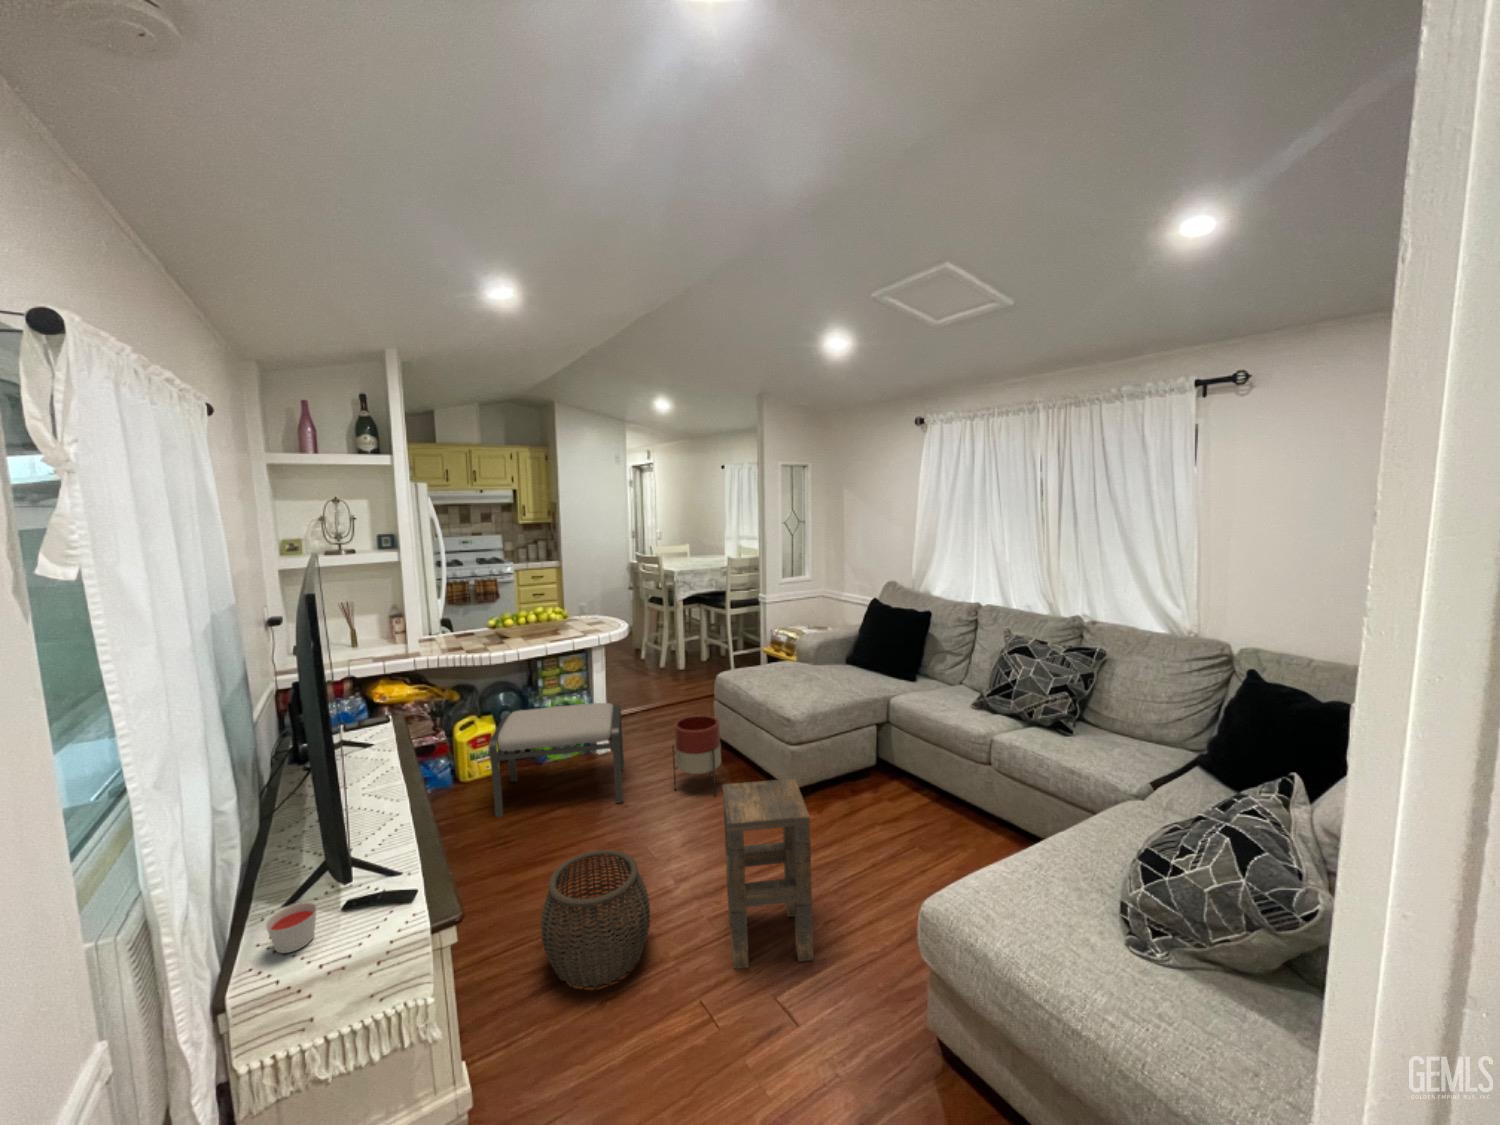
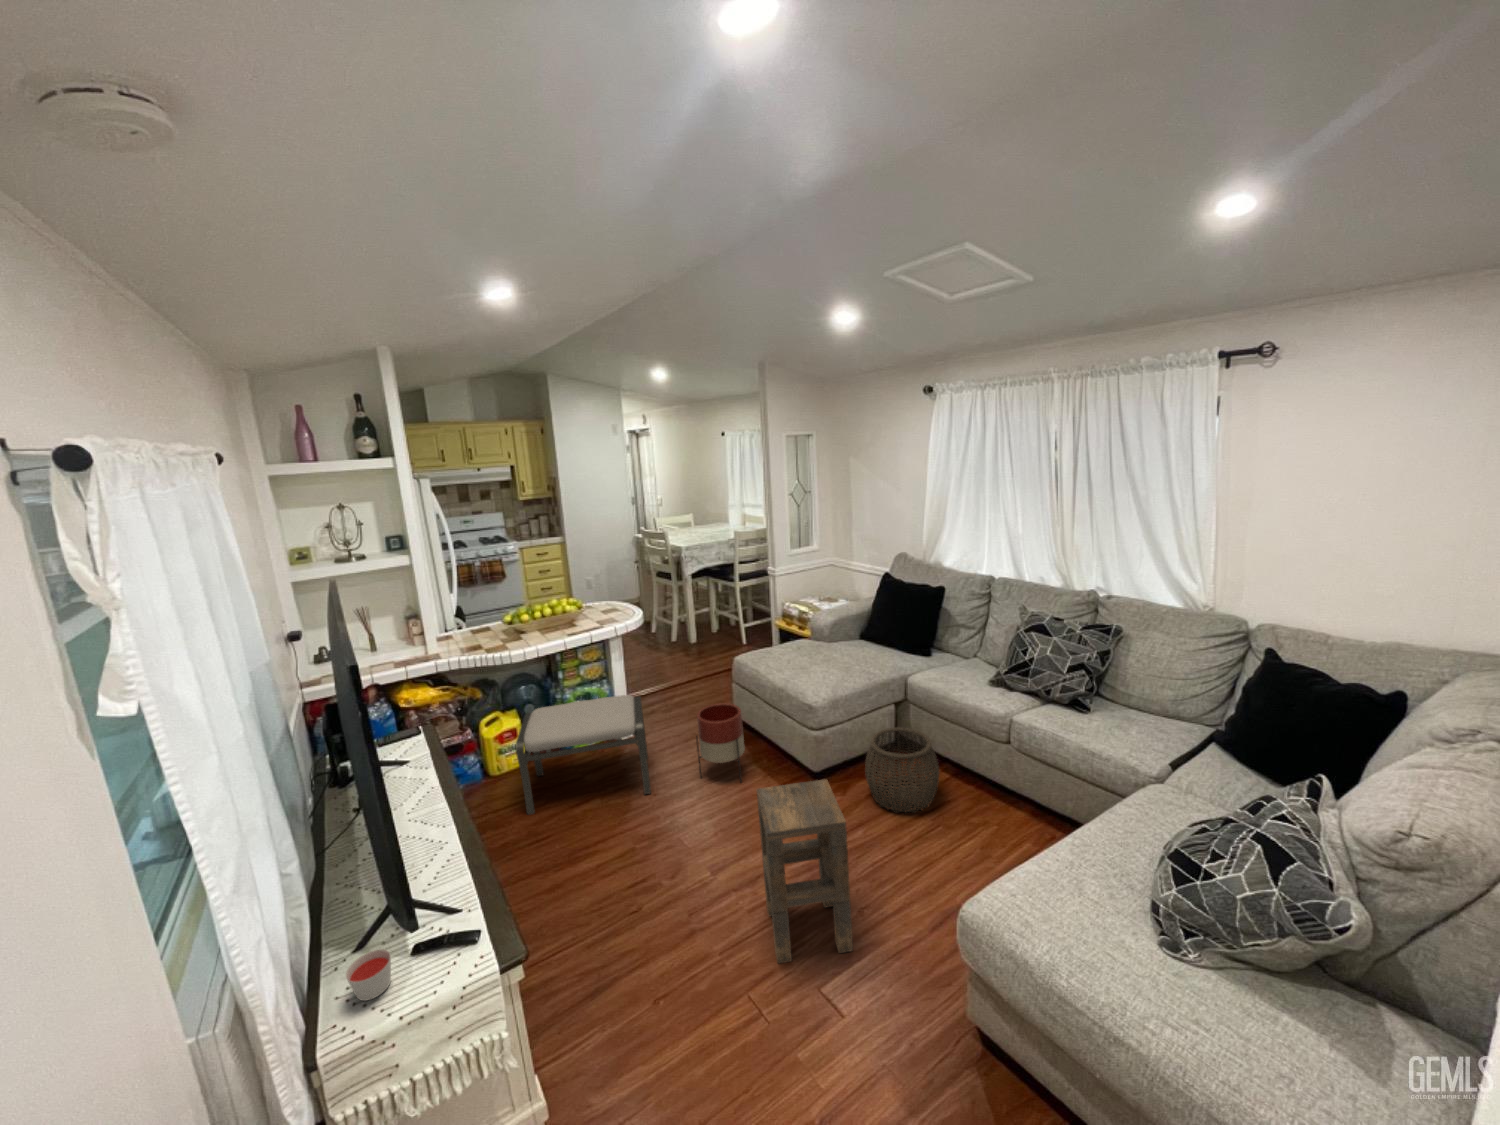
woven basket: present [541,850,650,988] -> present [865,727,939,812]

